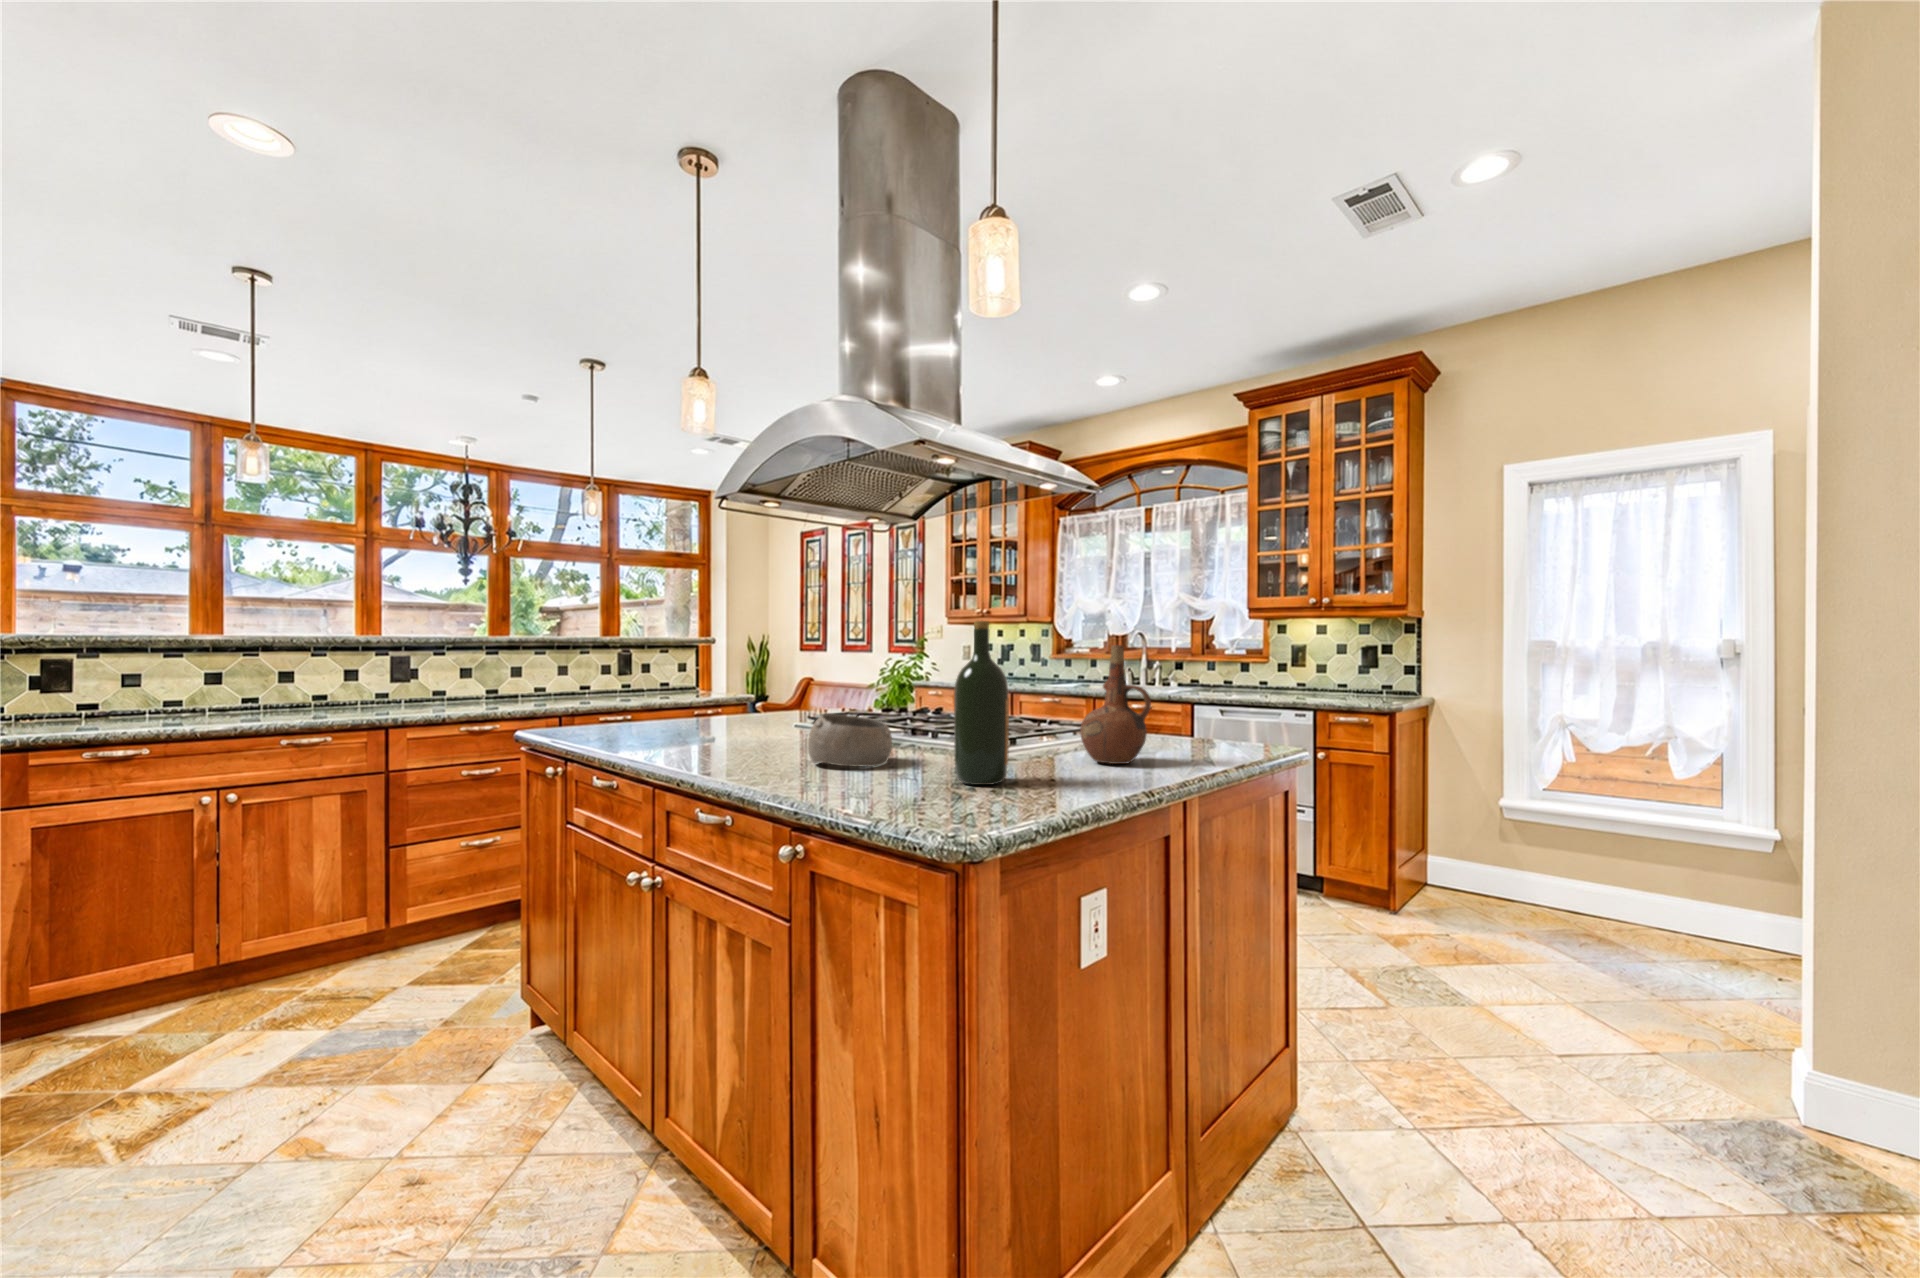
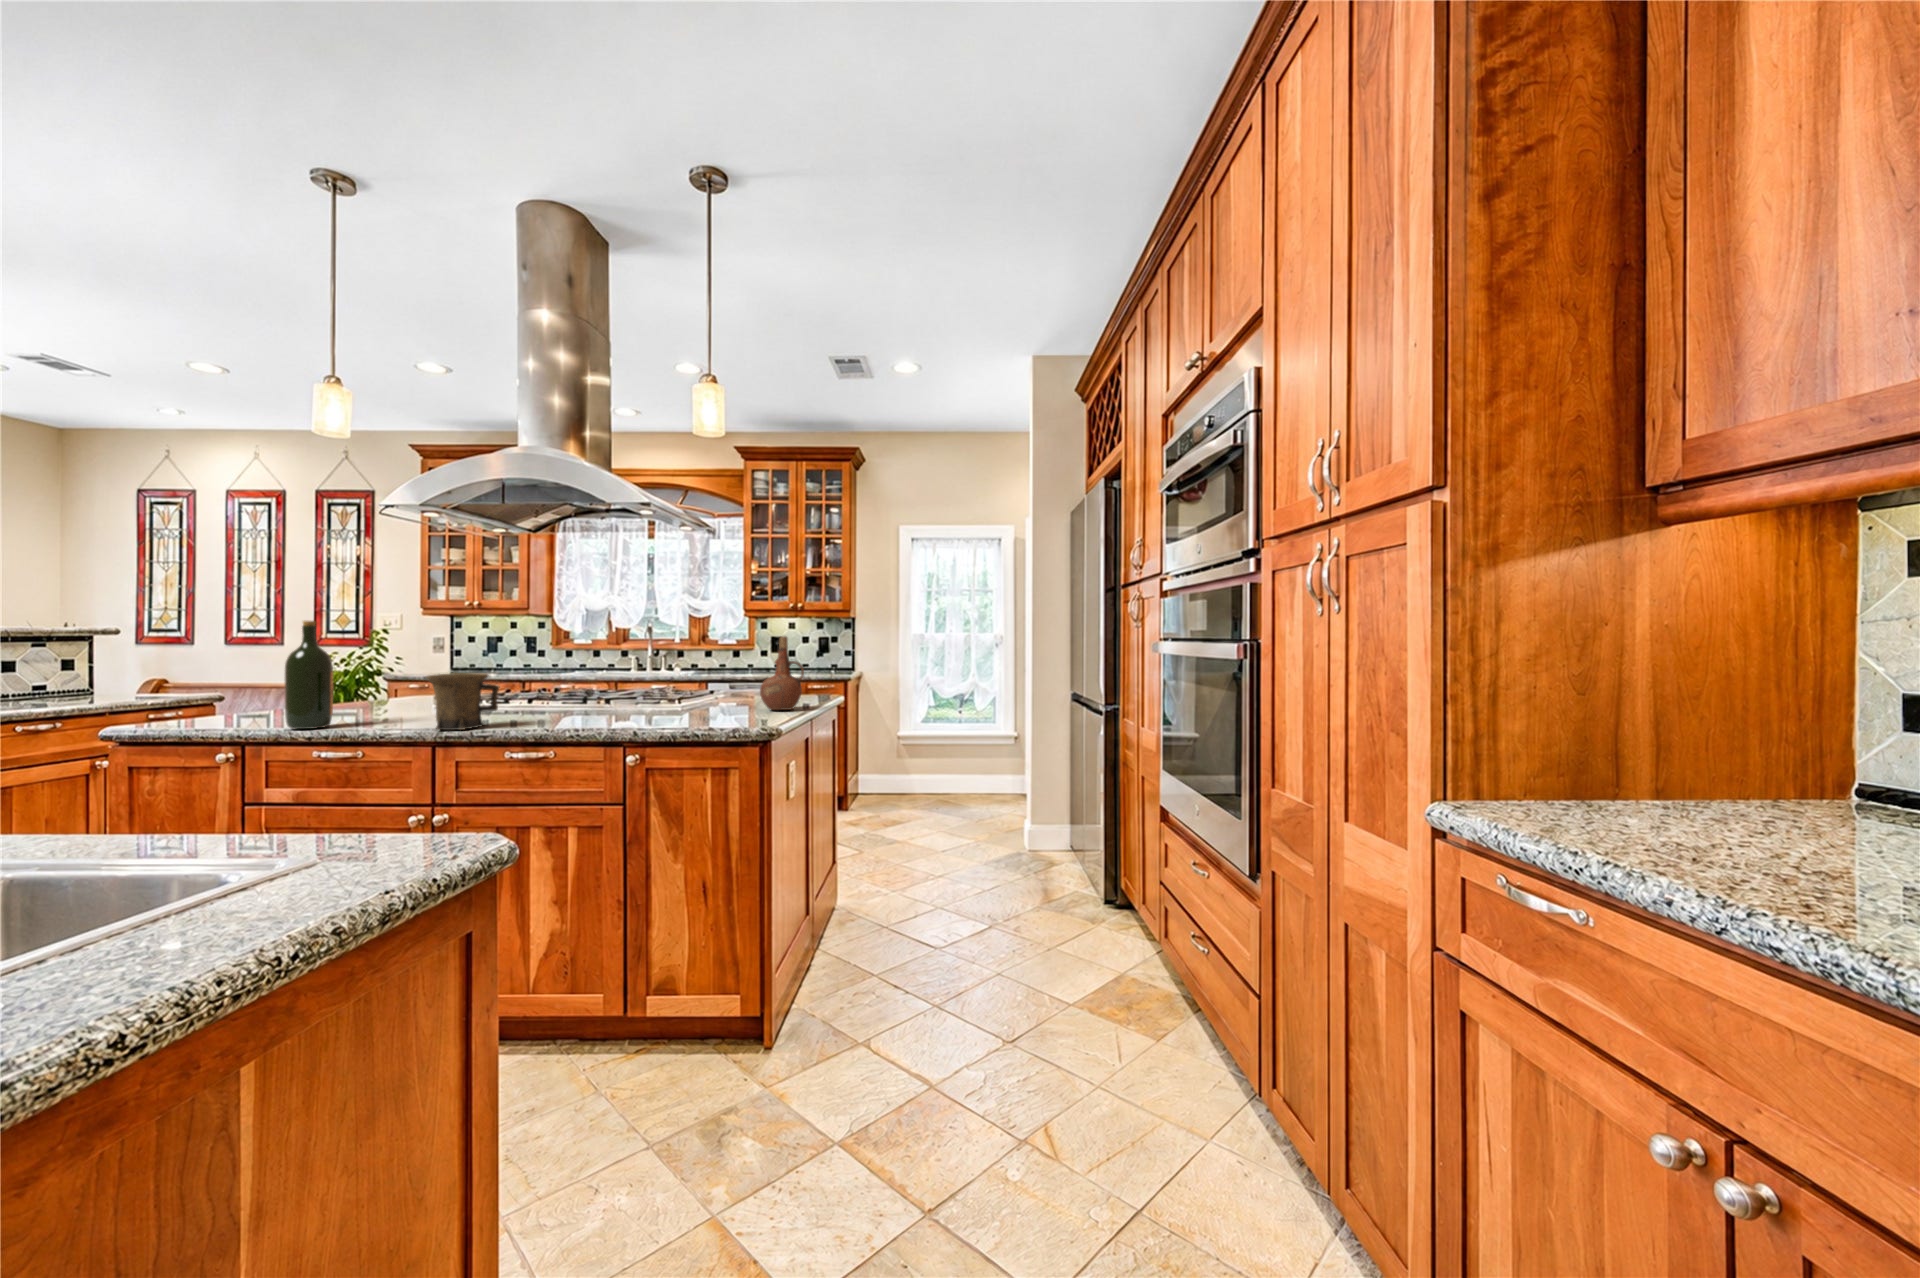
wine bottle: present [954,621,1009,785] -> present [285,621,333,729]
mug: none [698,687,765,754] -> present [426,673,499,730]
bowl: present [808,714,892,766] -> none [566,689,638,726]

